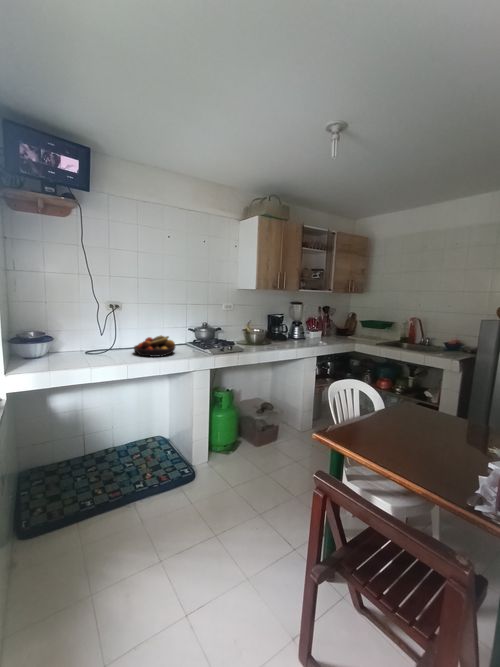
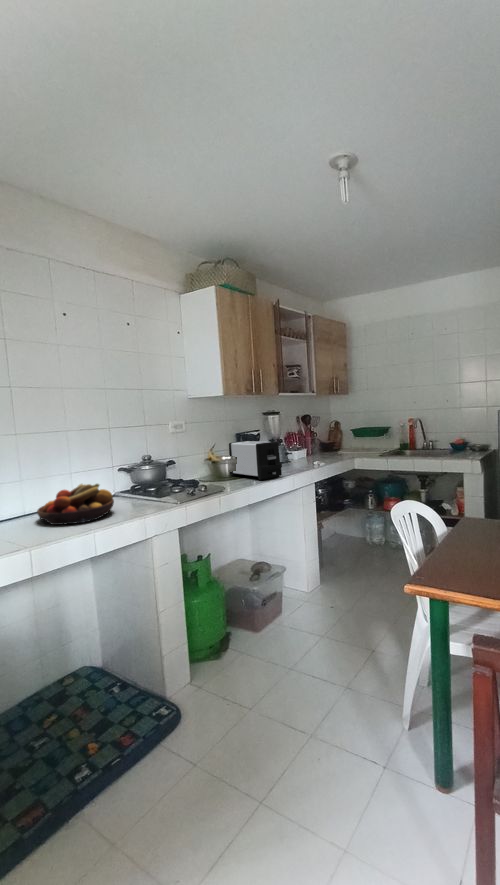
toaster: none [258,321,290,347] -> present [229,441,282,480]

